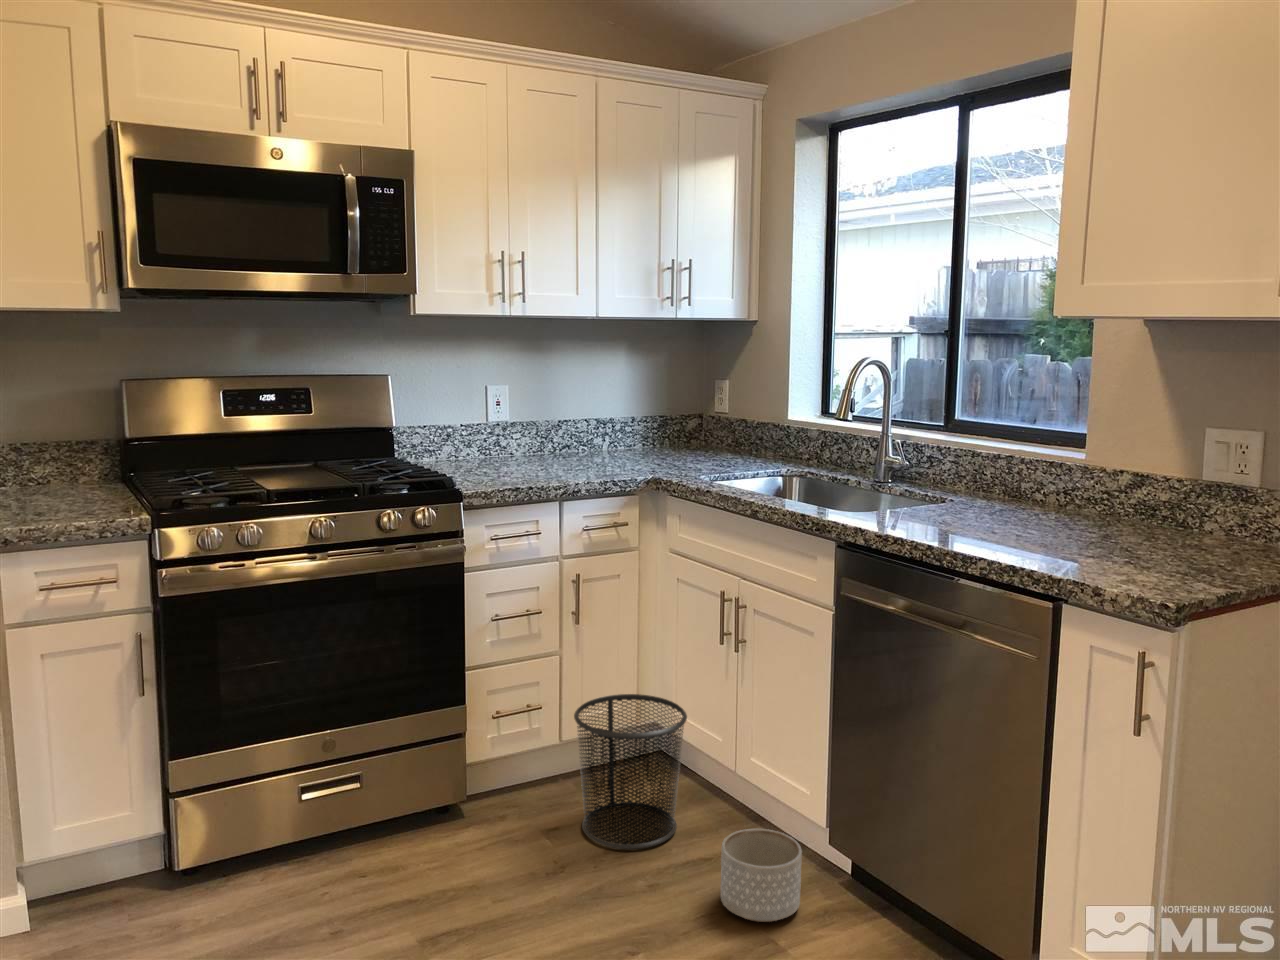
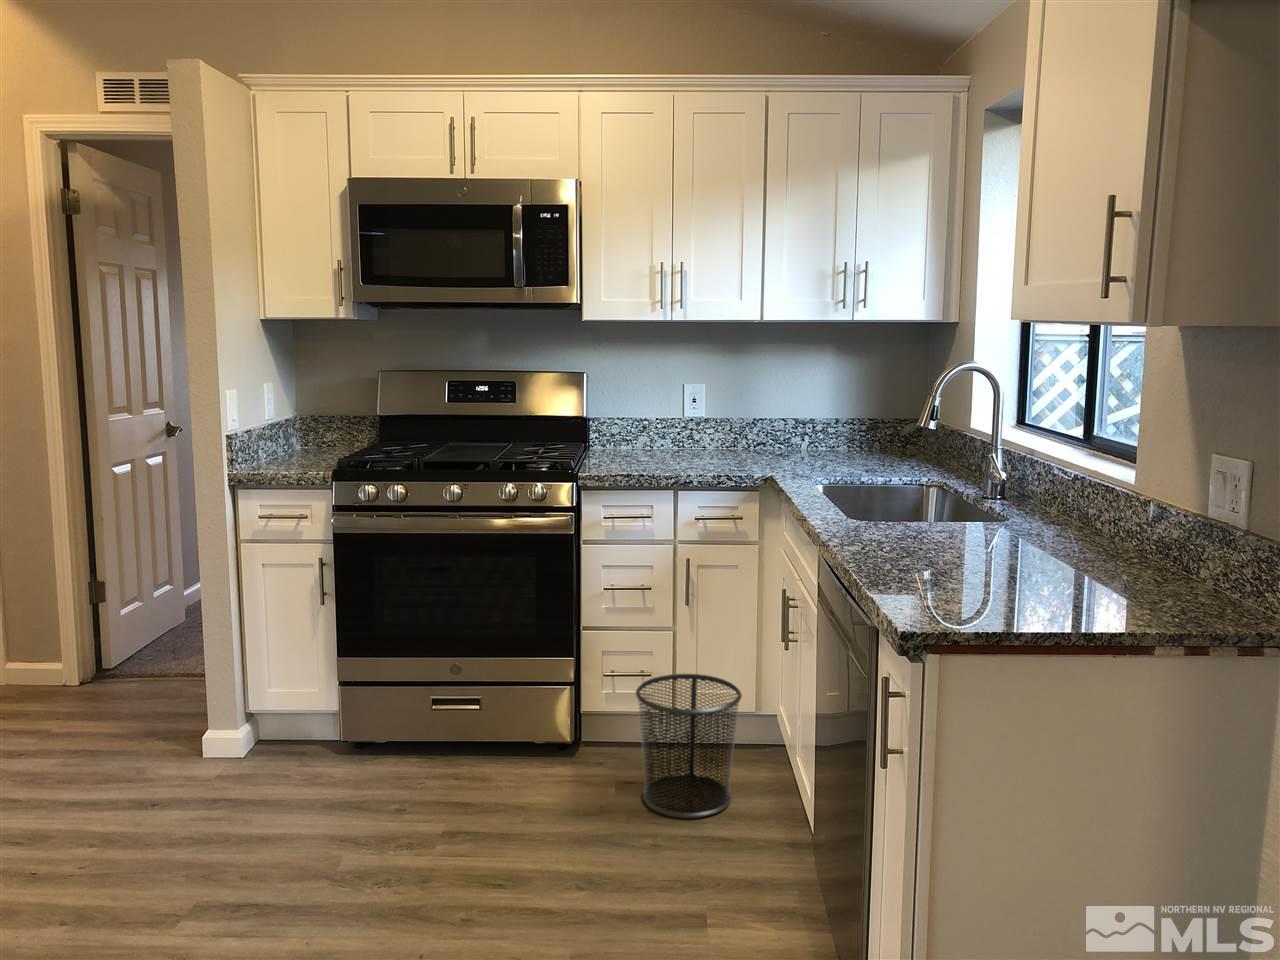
planter: present [721,829,802,922] -> none [682,817,761,908]

